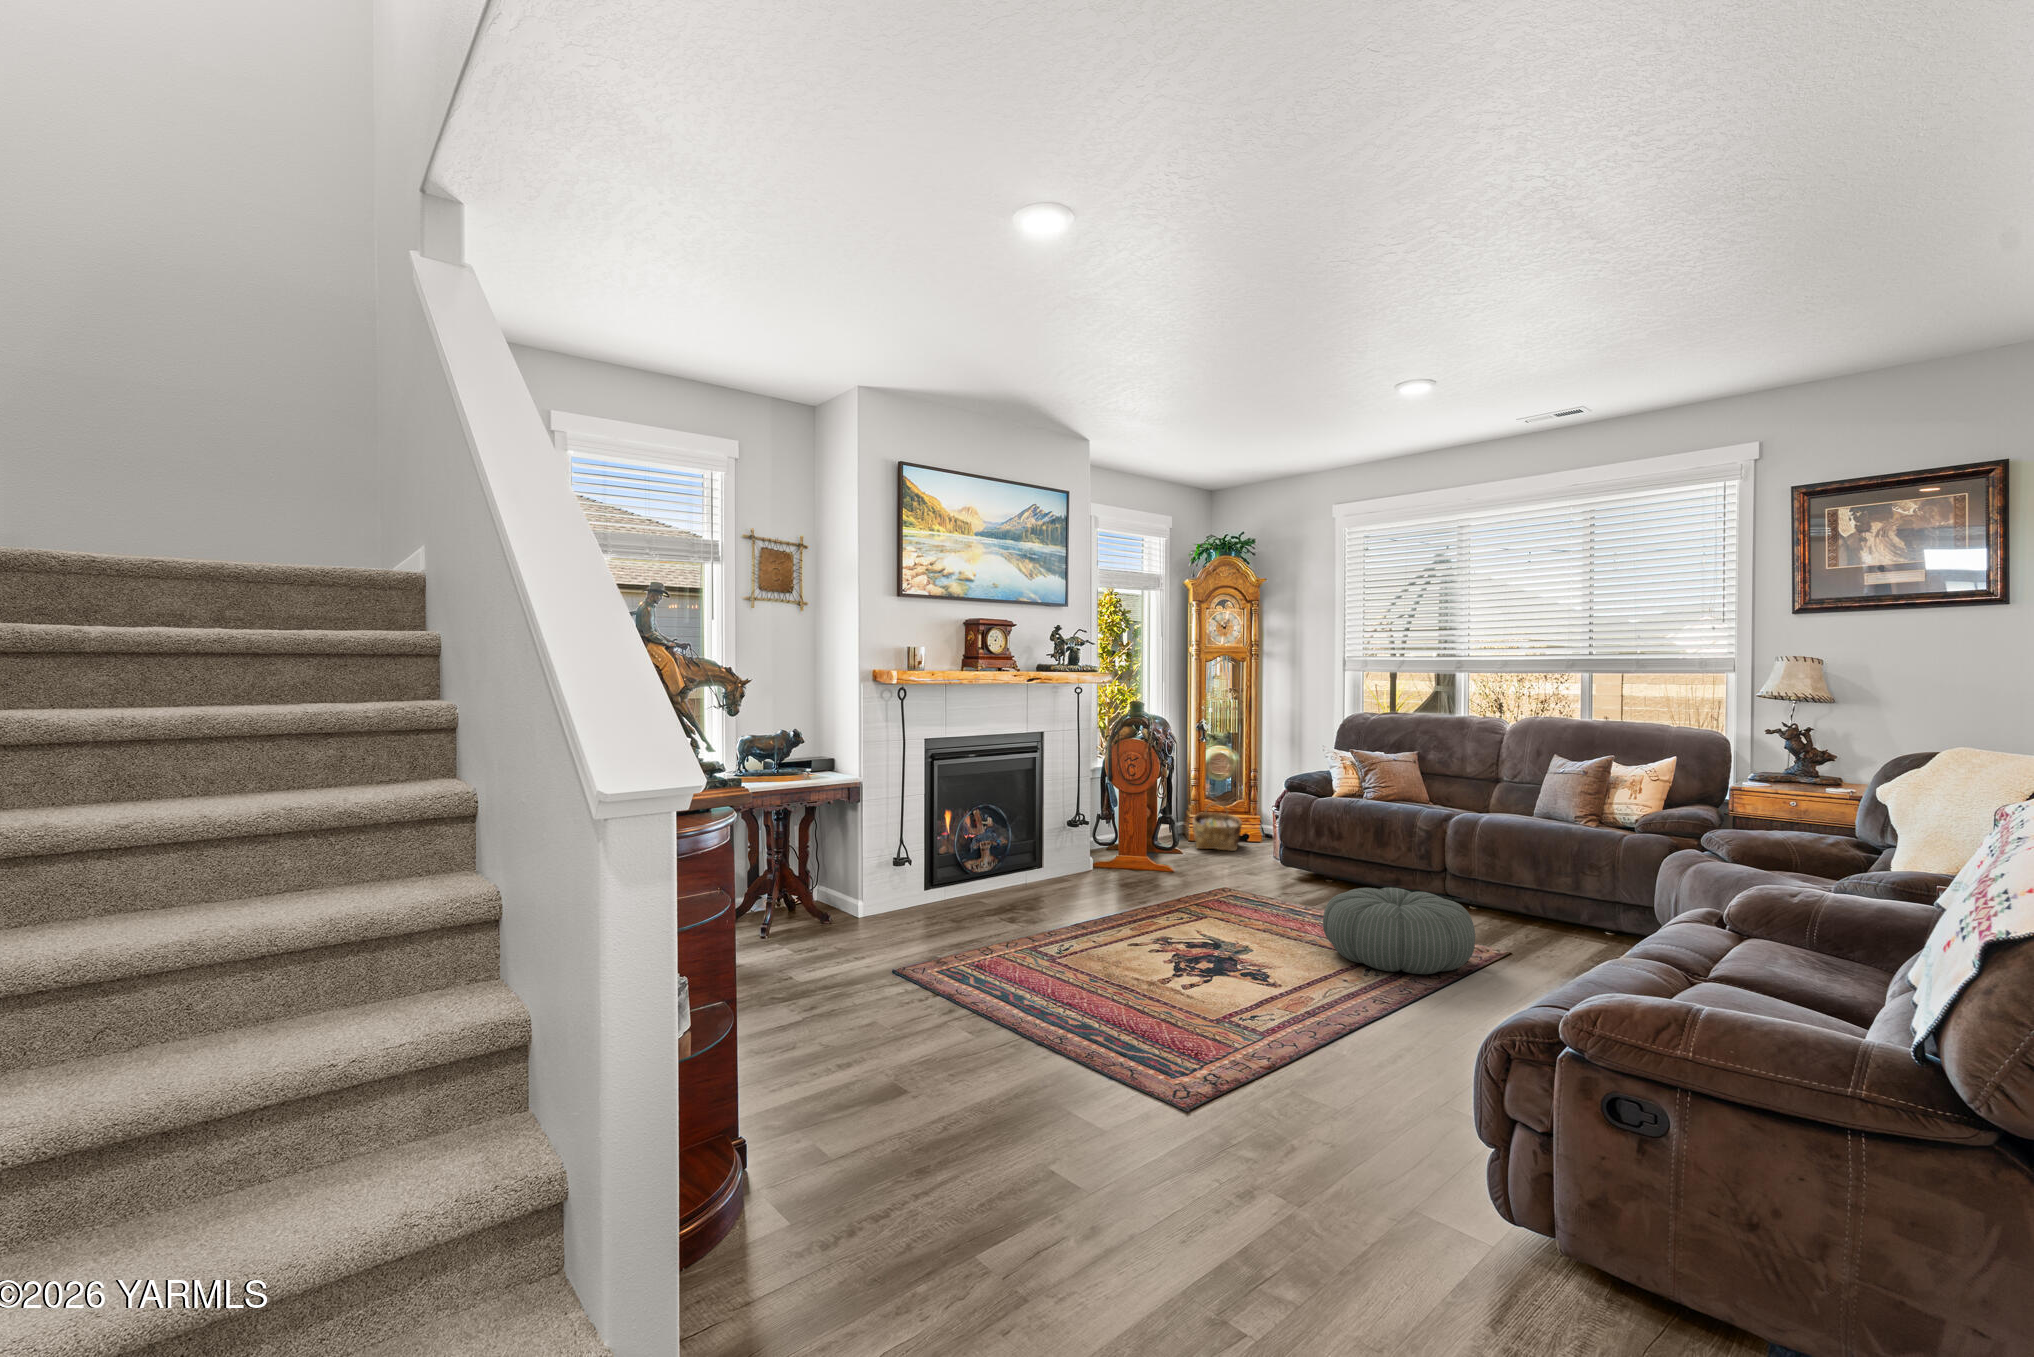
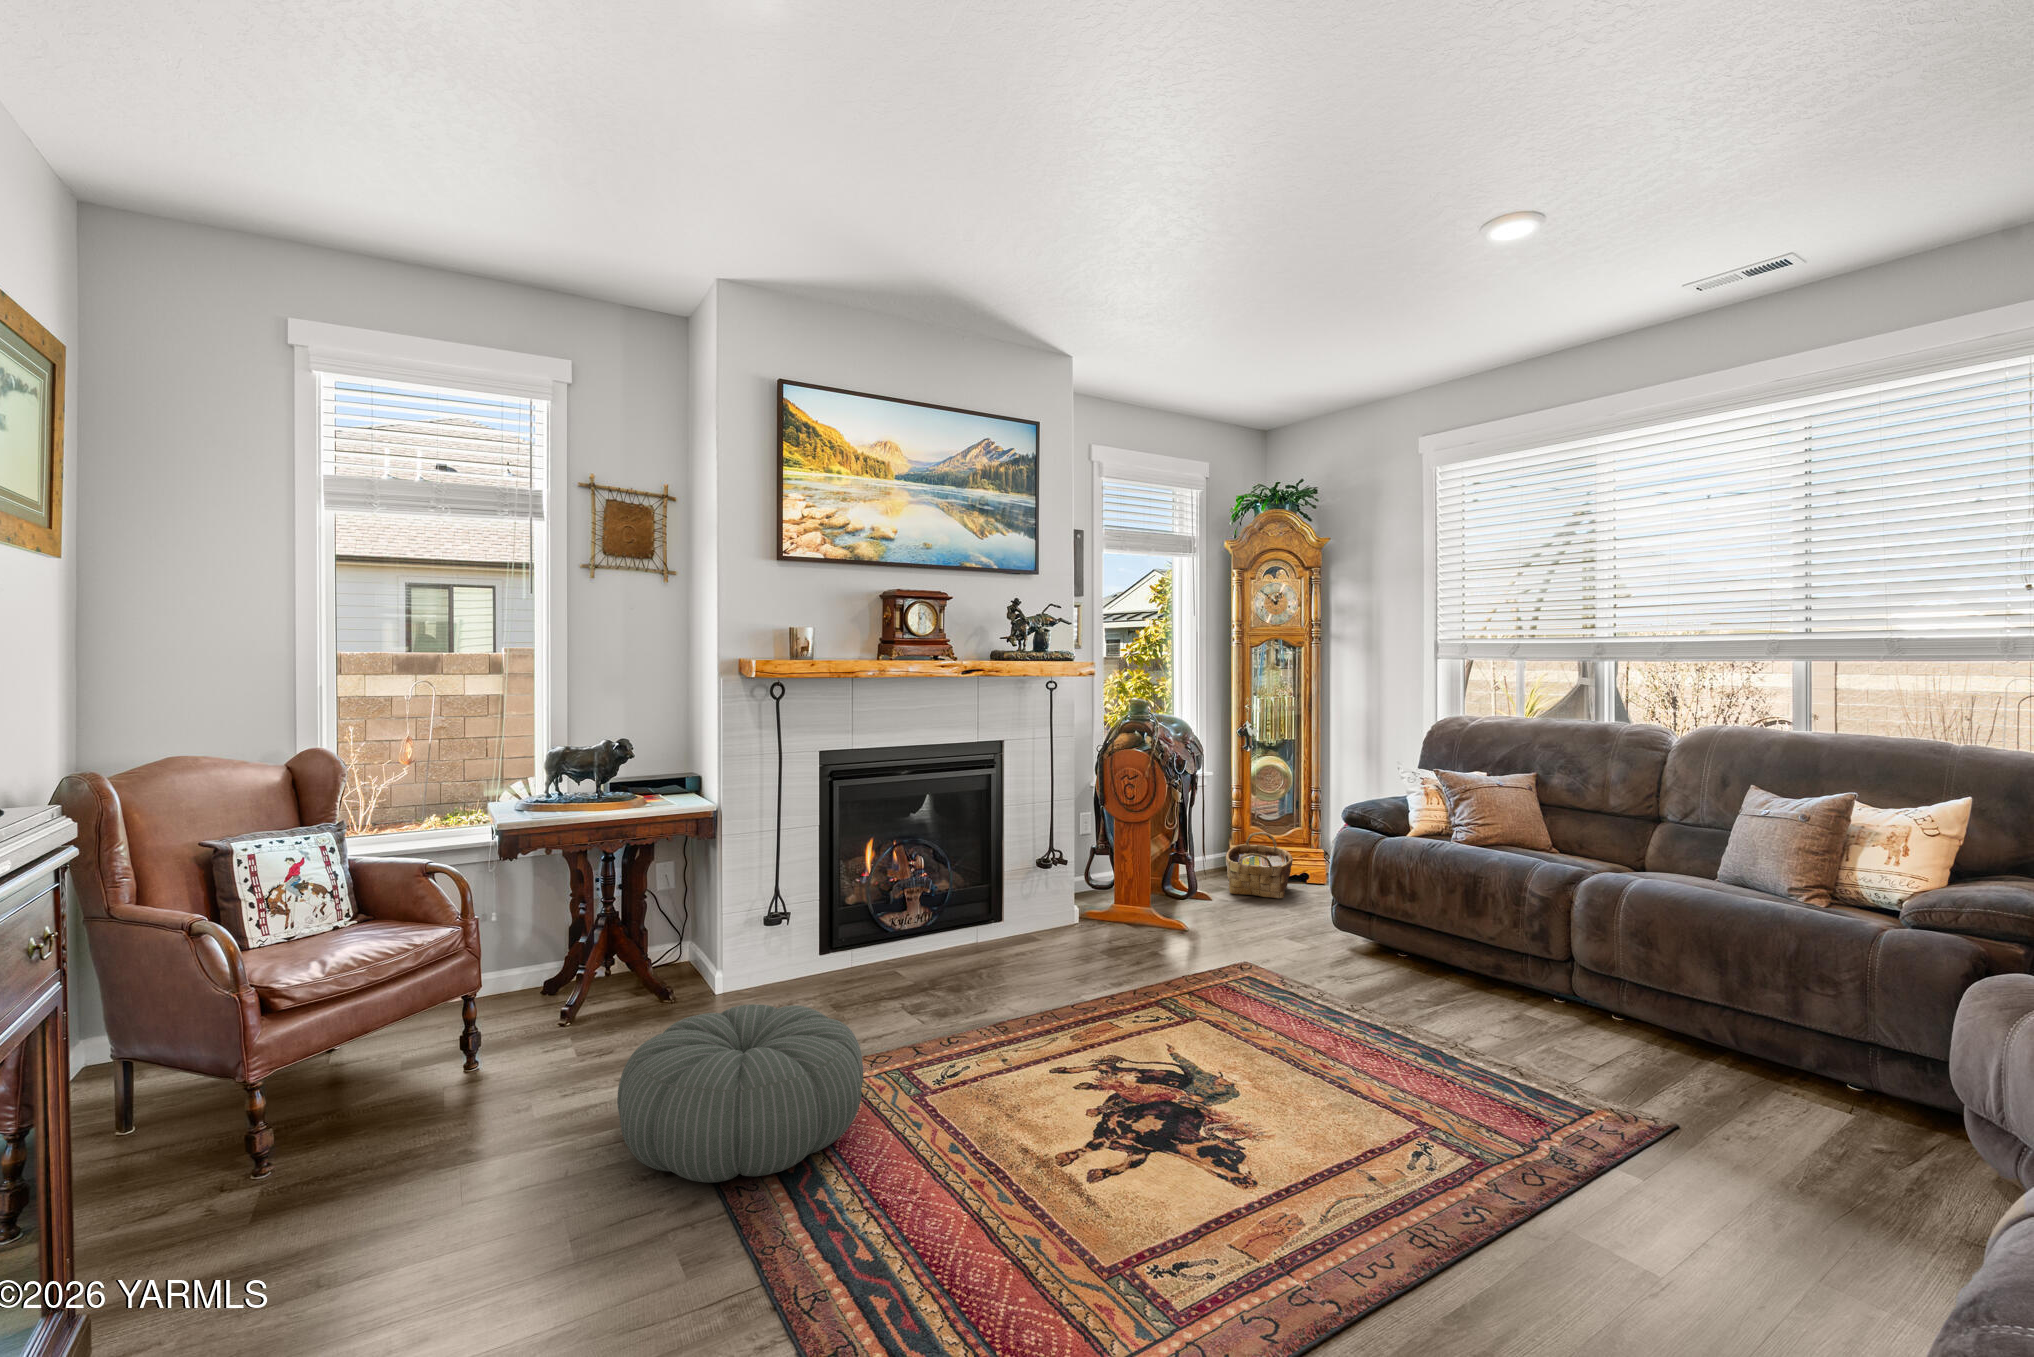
pouf: present [1323,887,1475,974] -> present [617,1004,863,1183]

